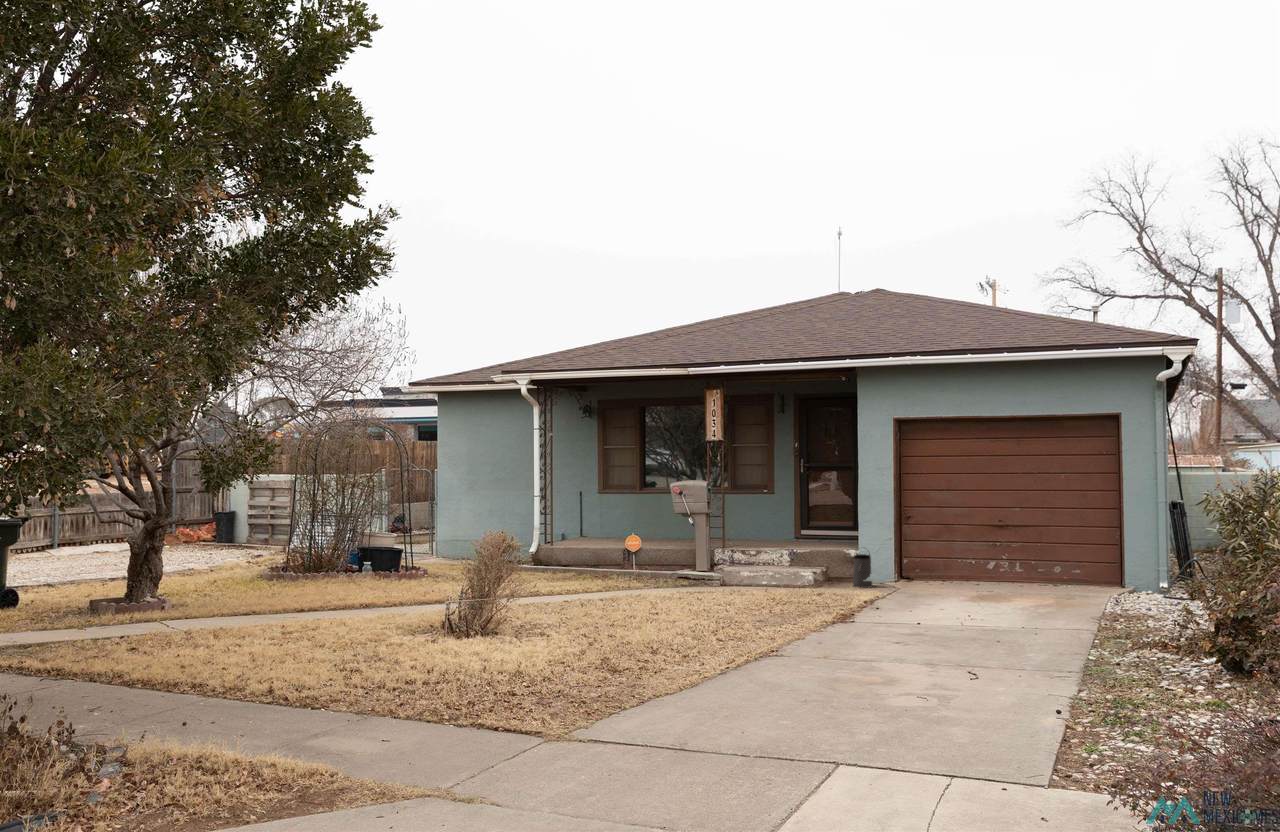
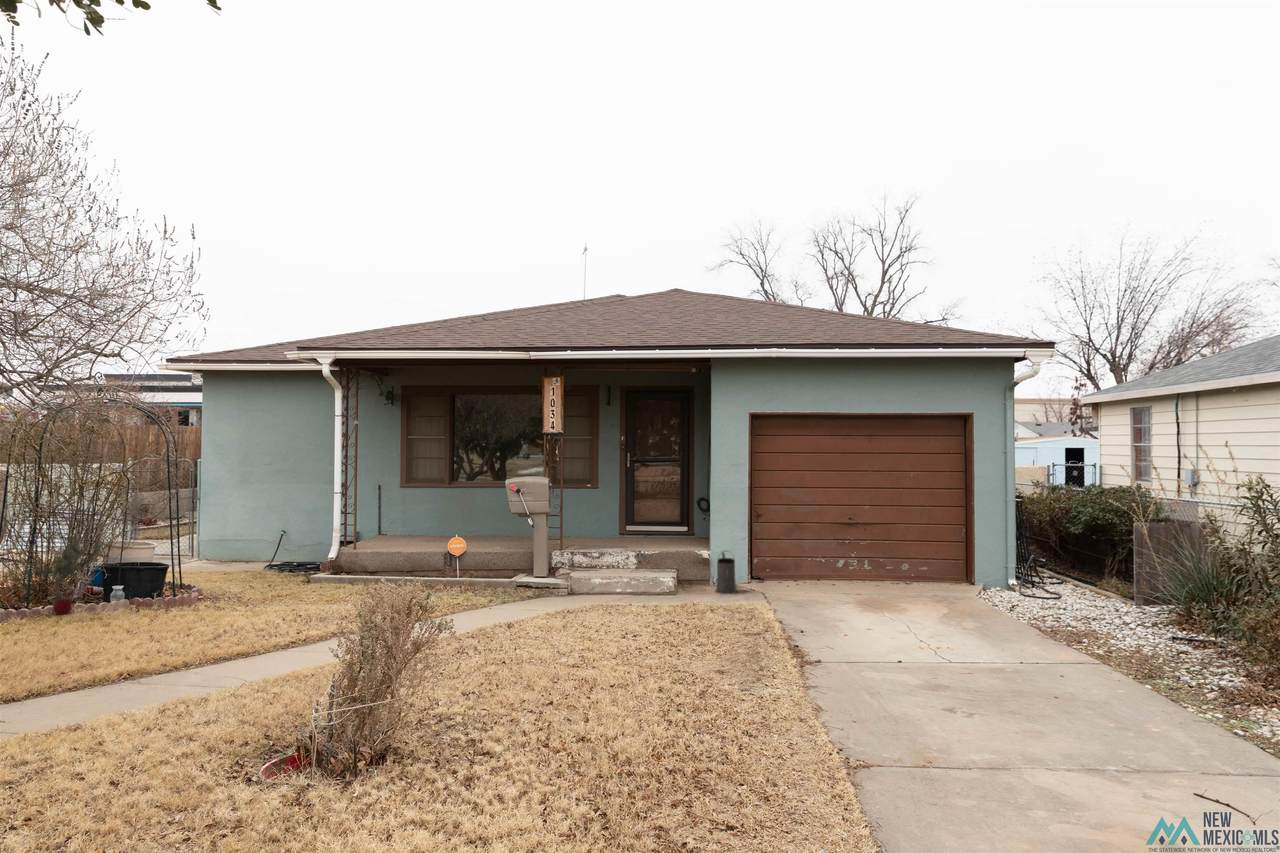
potted tree: none [310,518,361,578] -> present [22,533,103,615]

